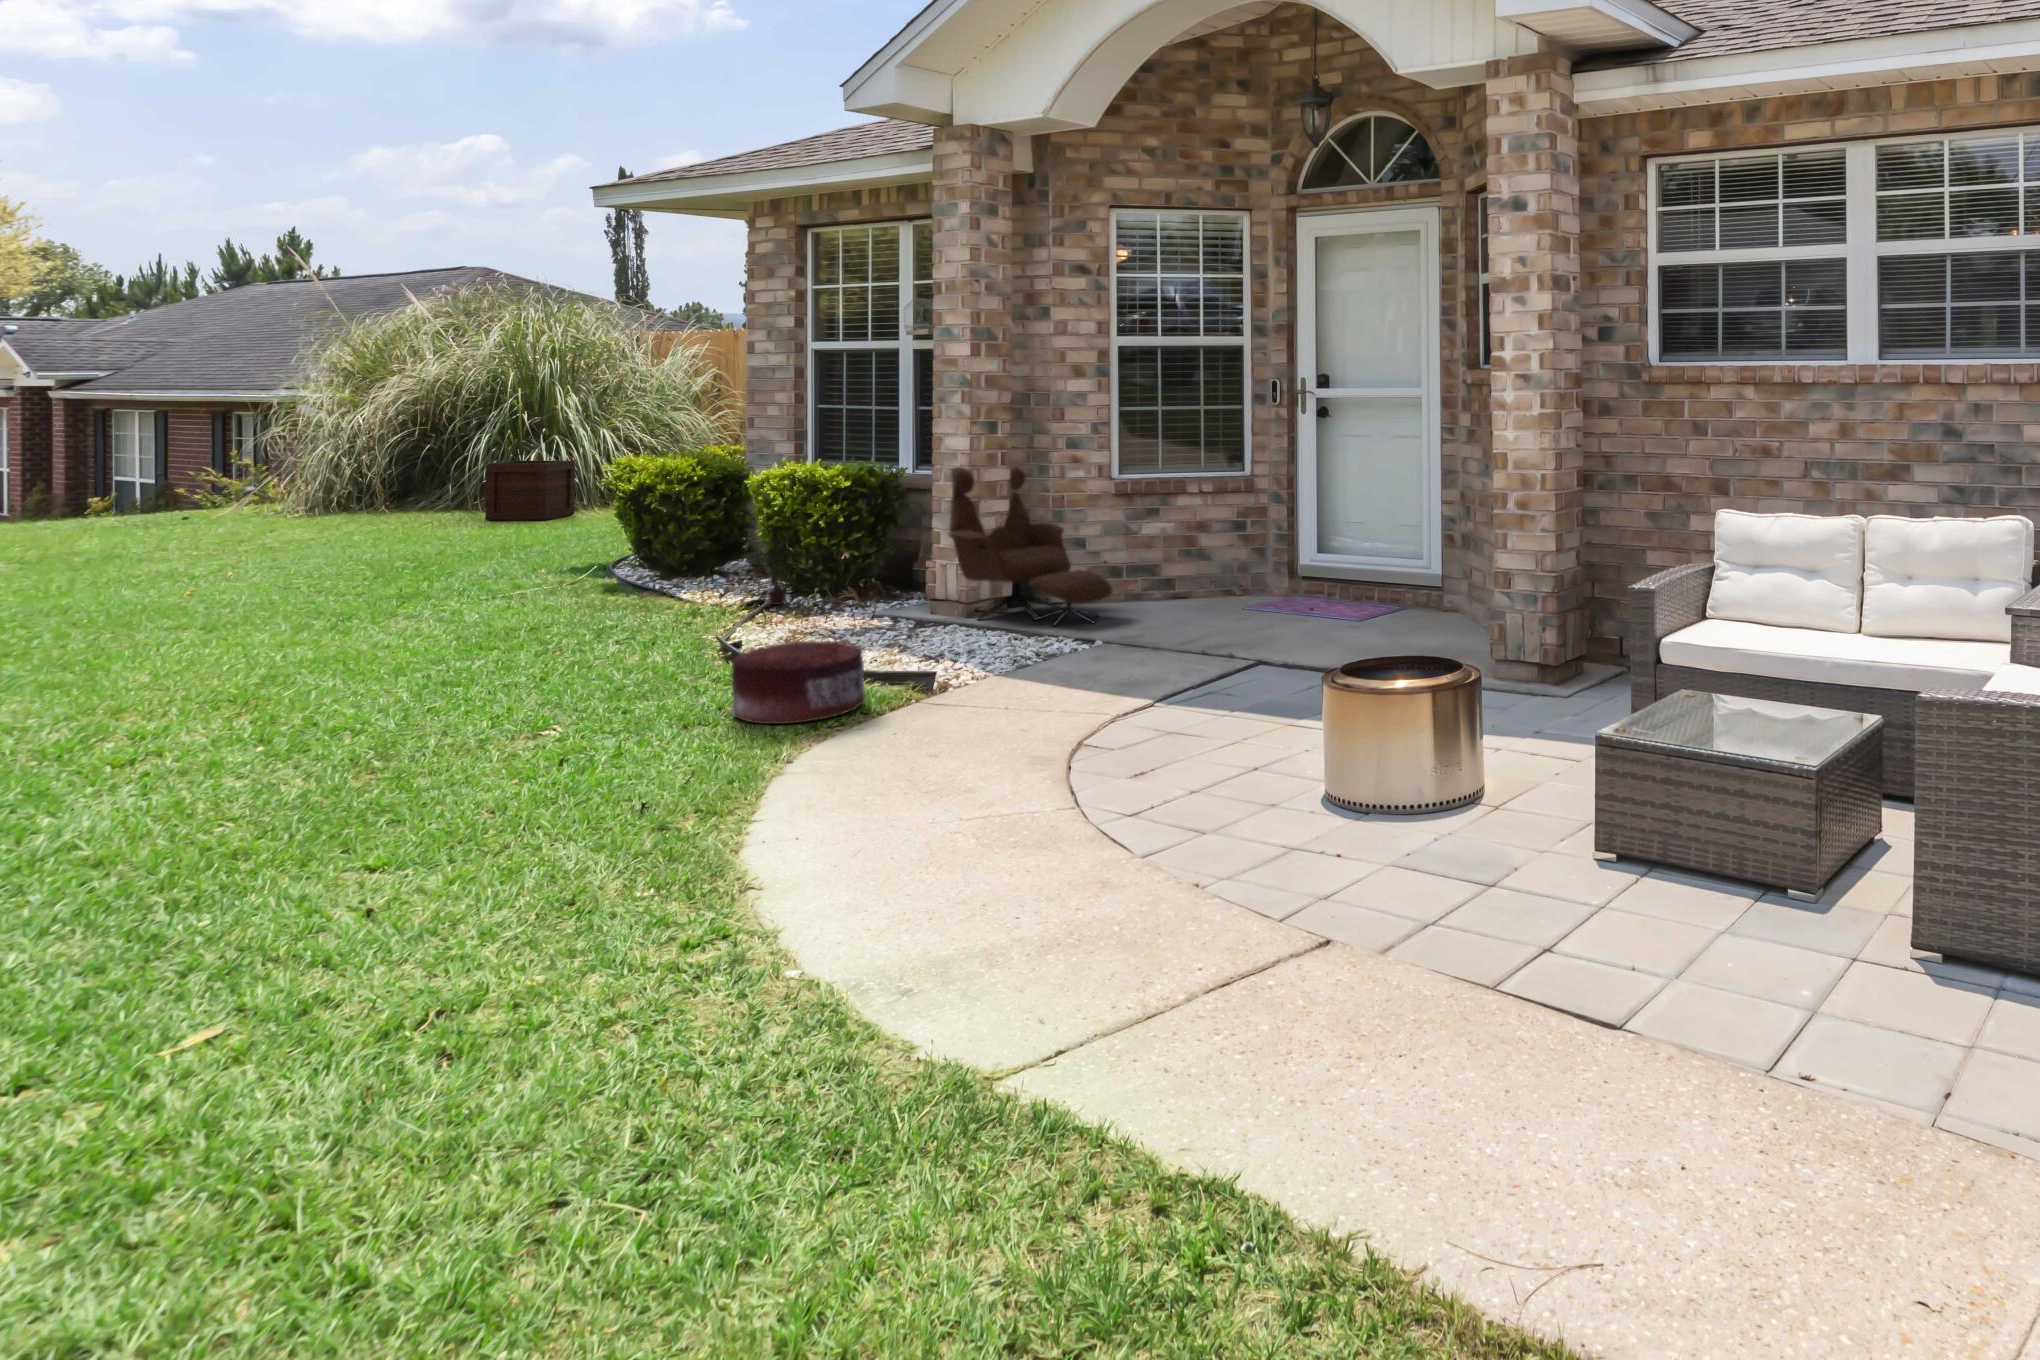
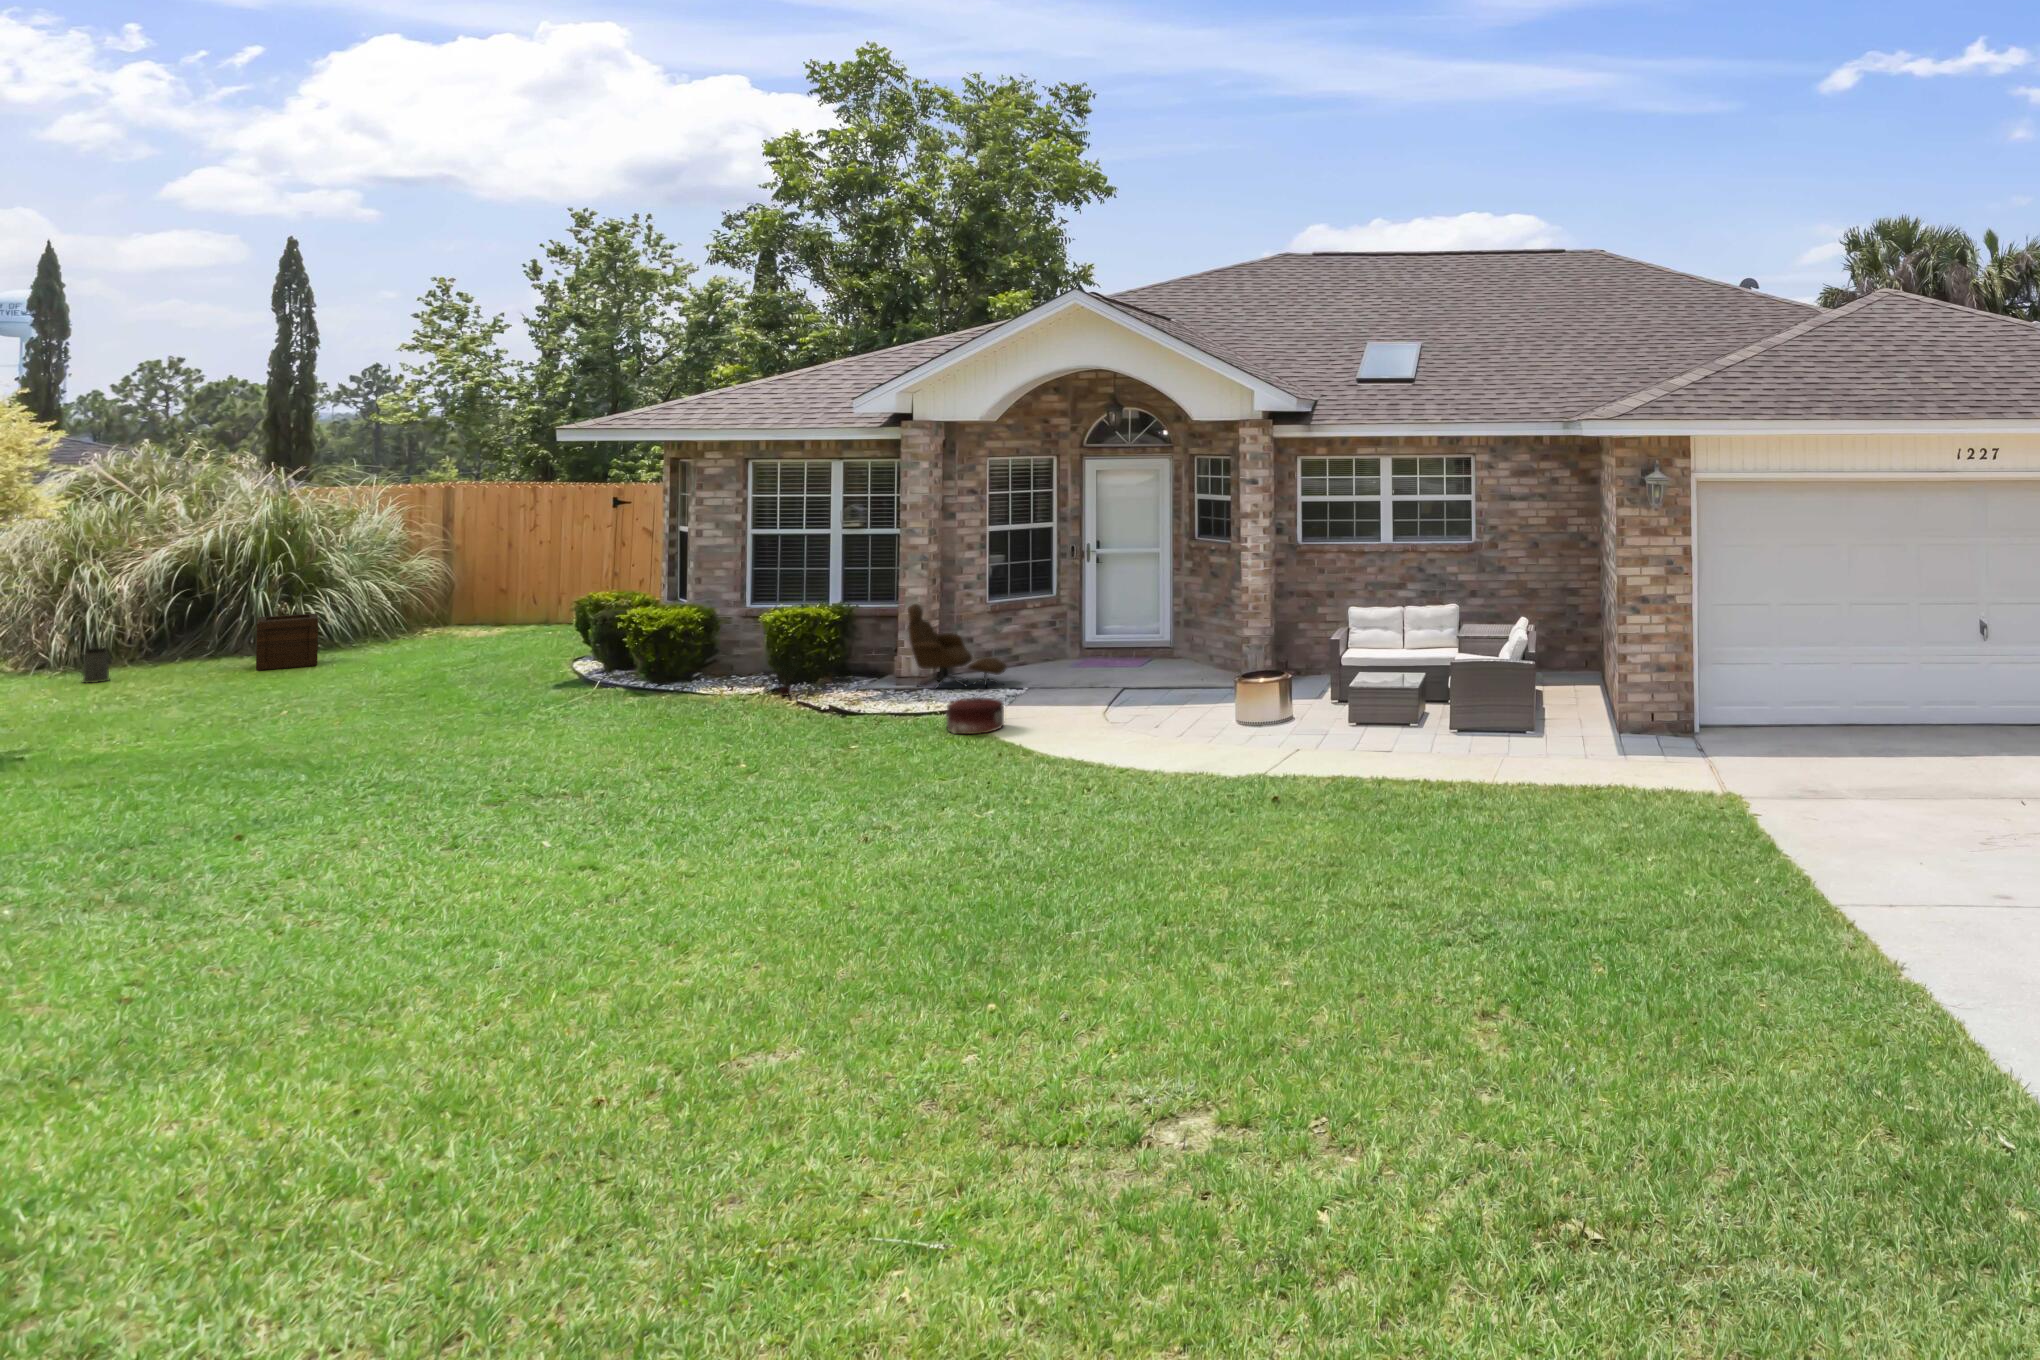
watering can: none [338,473,372,520] -> present [82,643,109,683]

